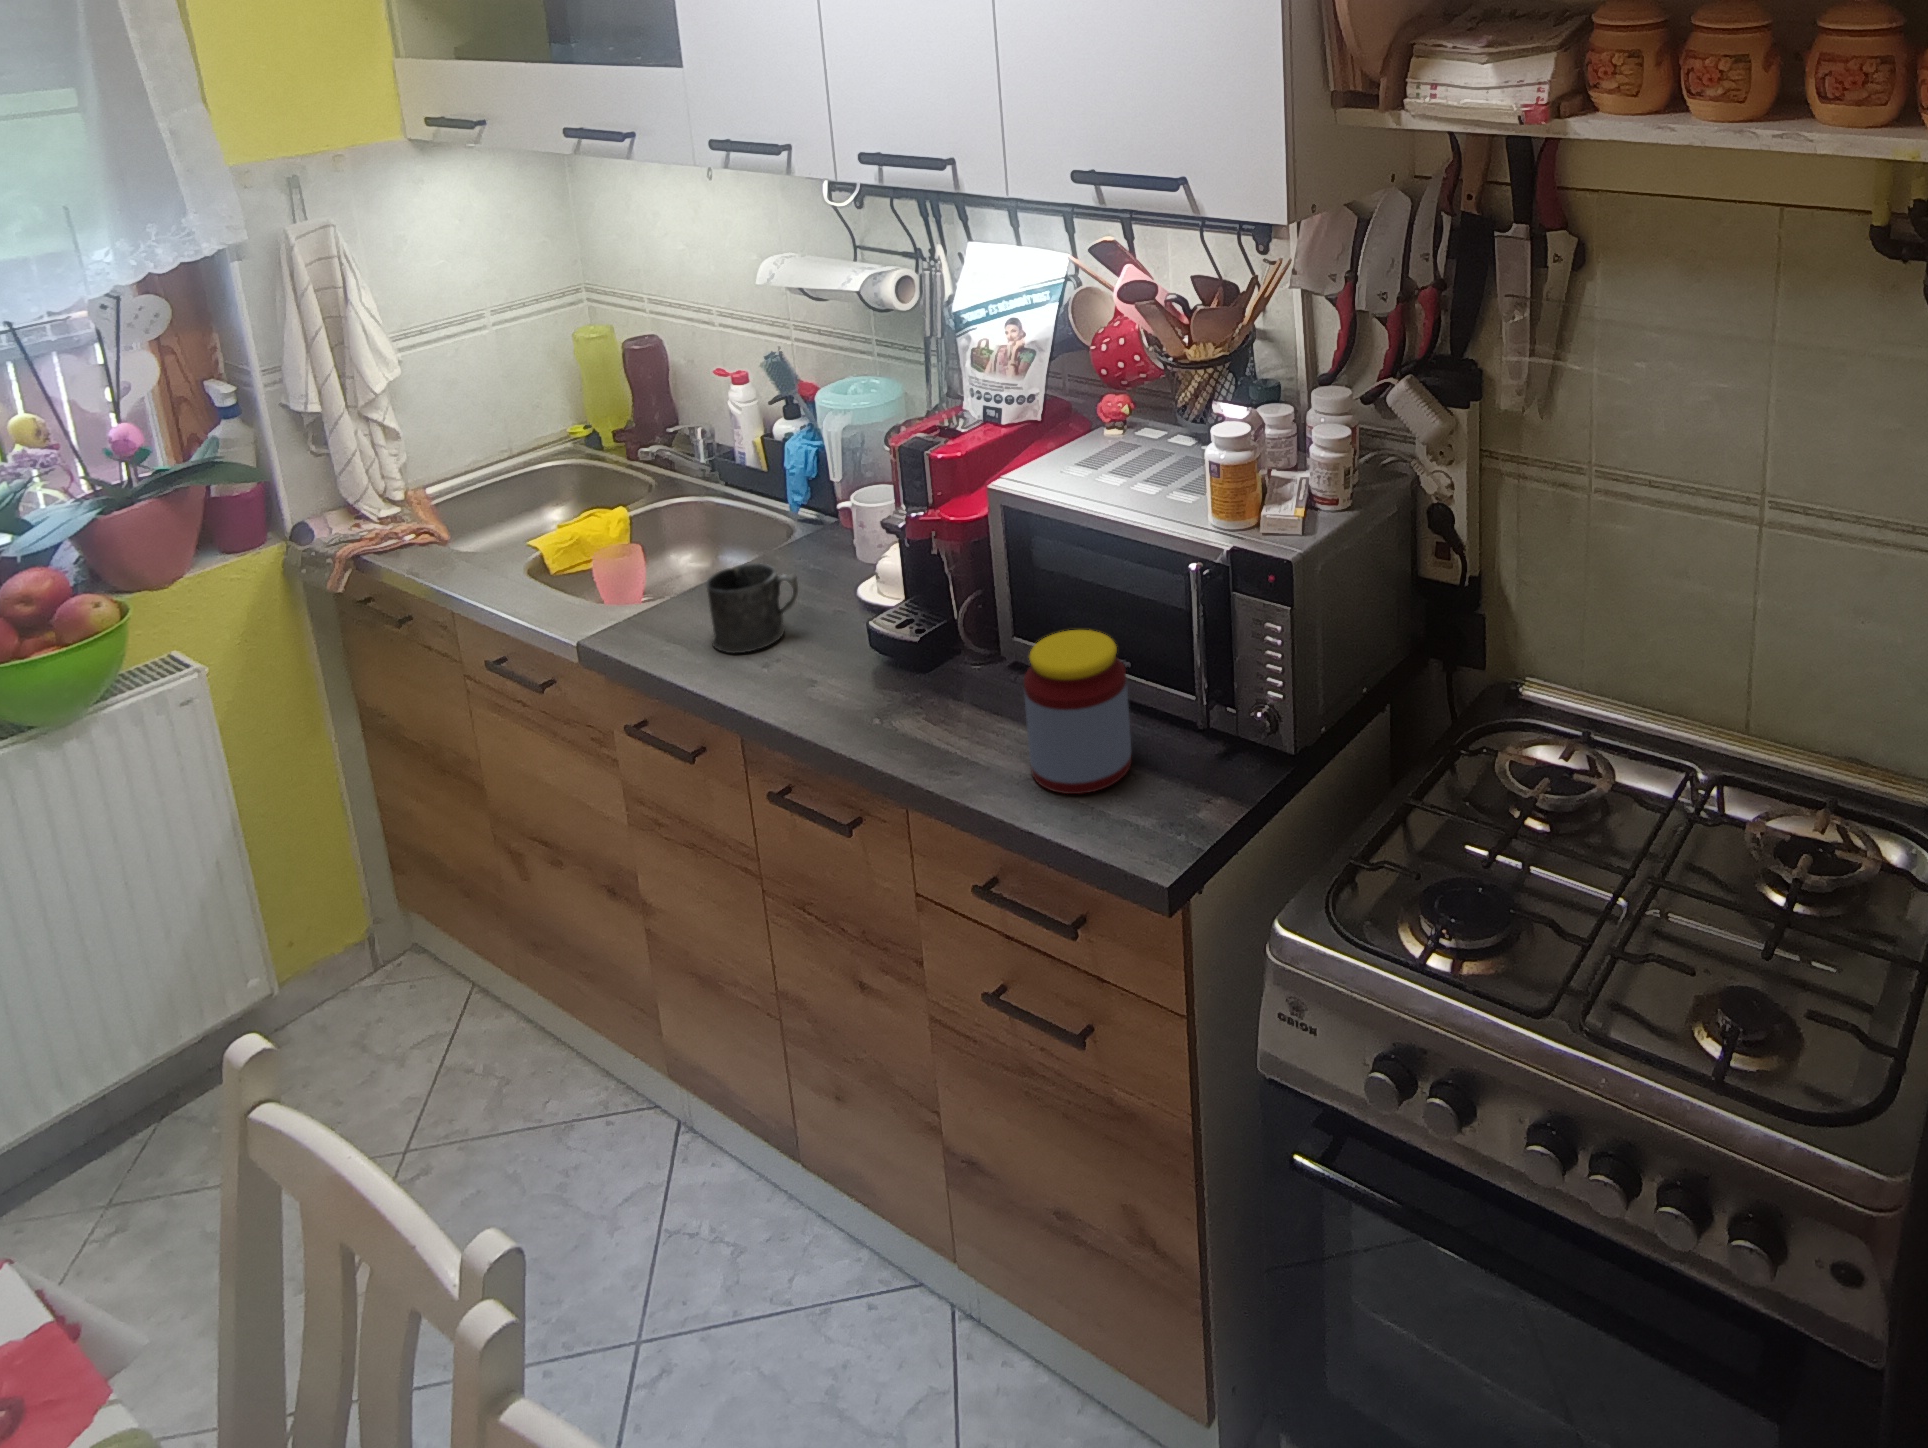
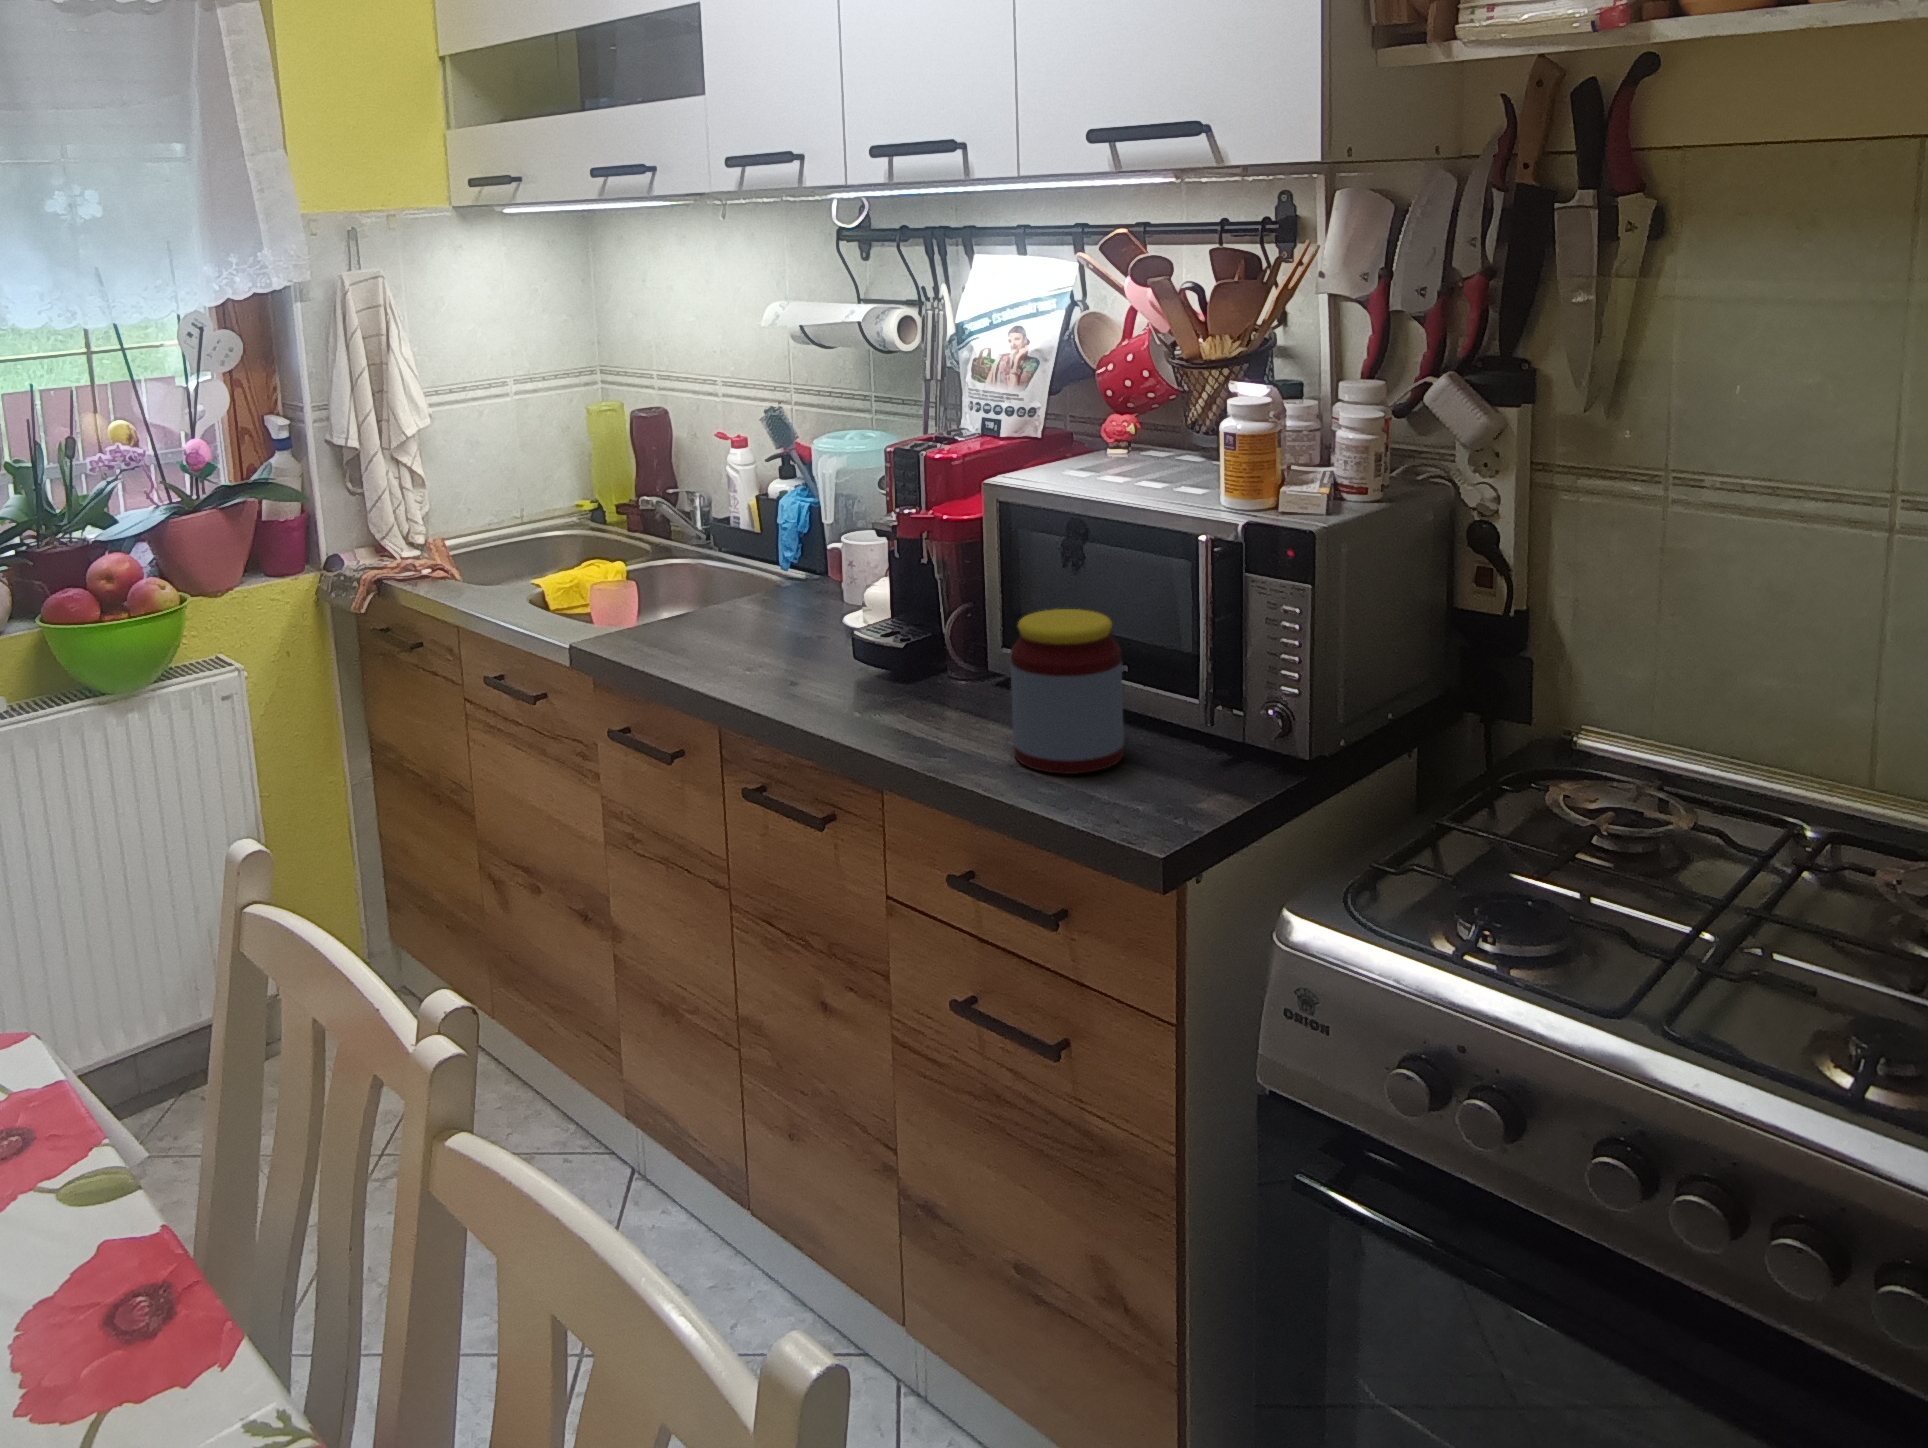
mug: present [706,563,798,653] -> none [695,571,785,653]

